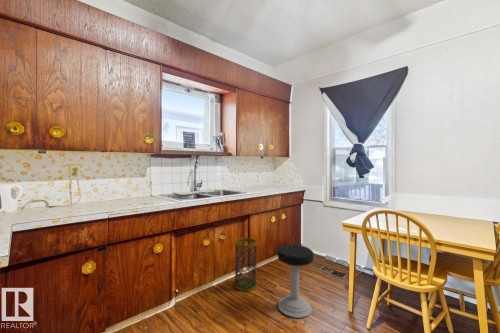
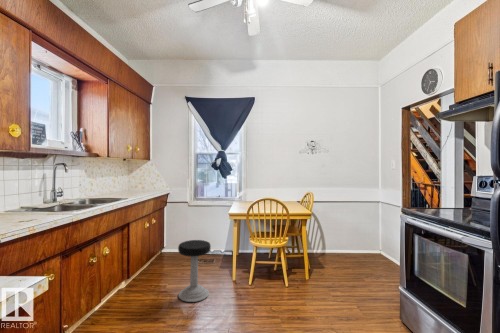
trash can: present [235,238,257,291] -> none [122,246,148,303]

